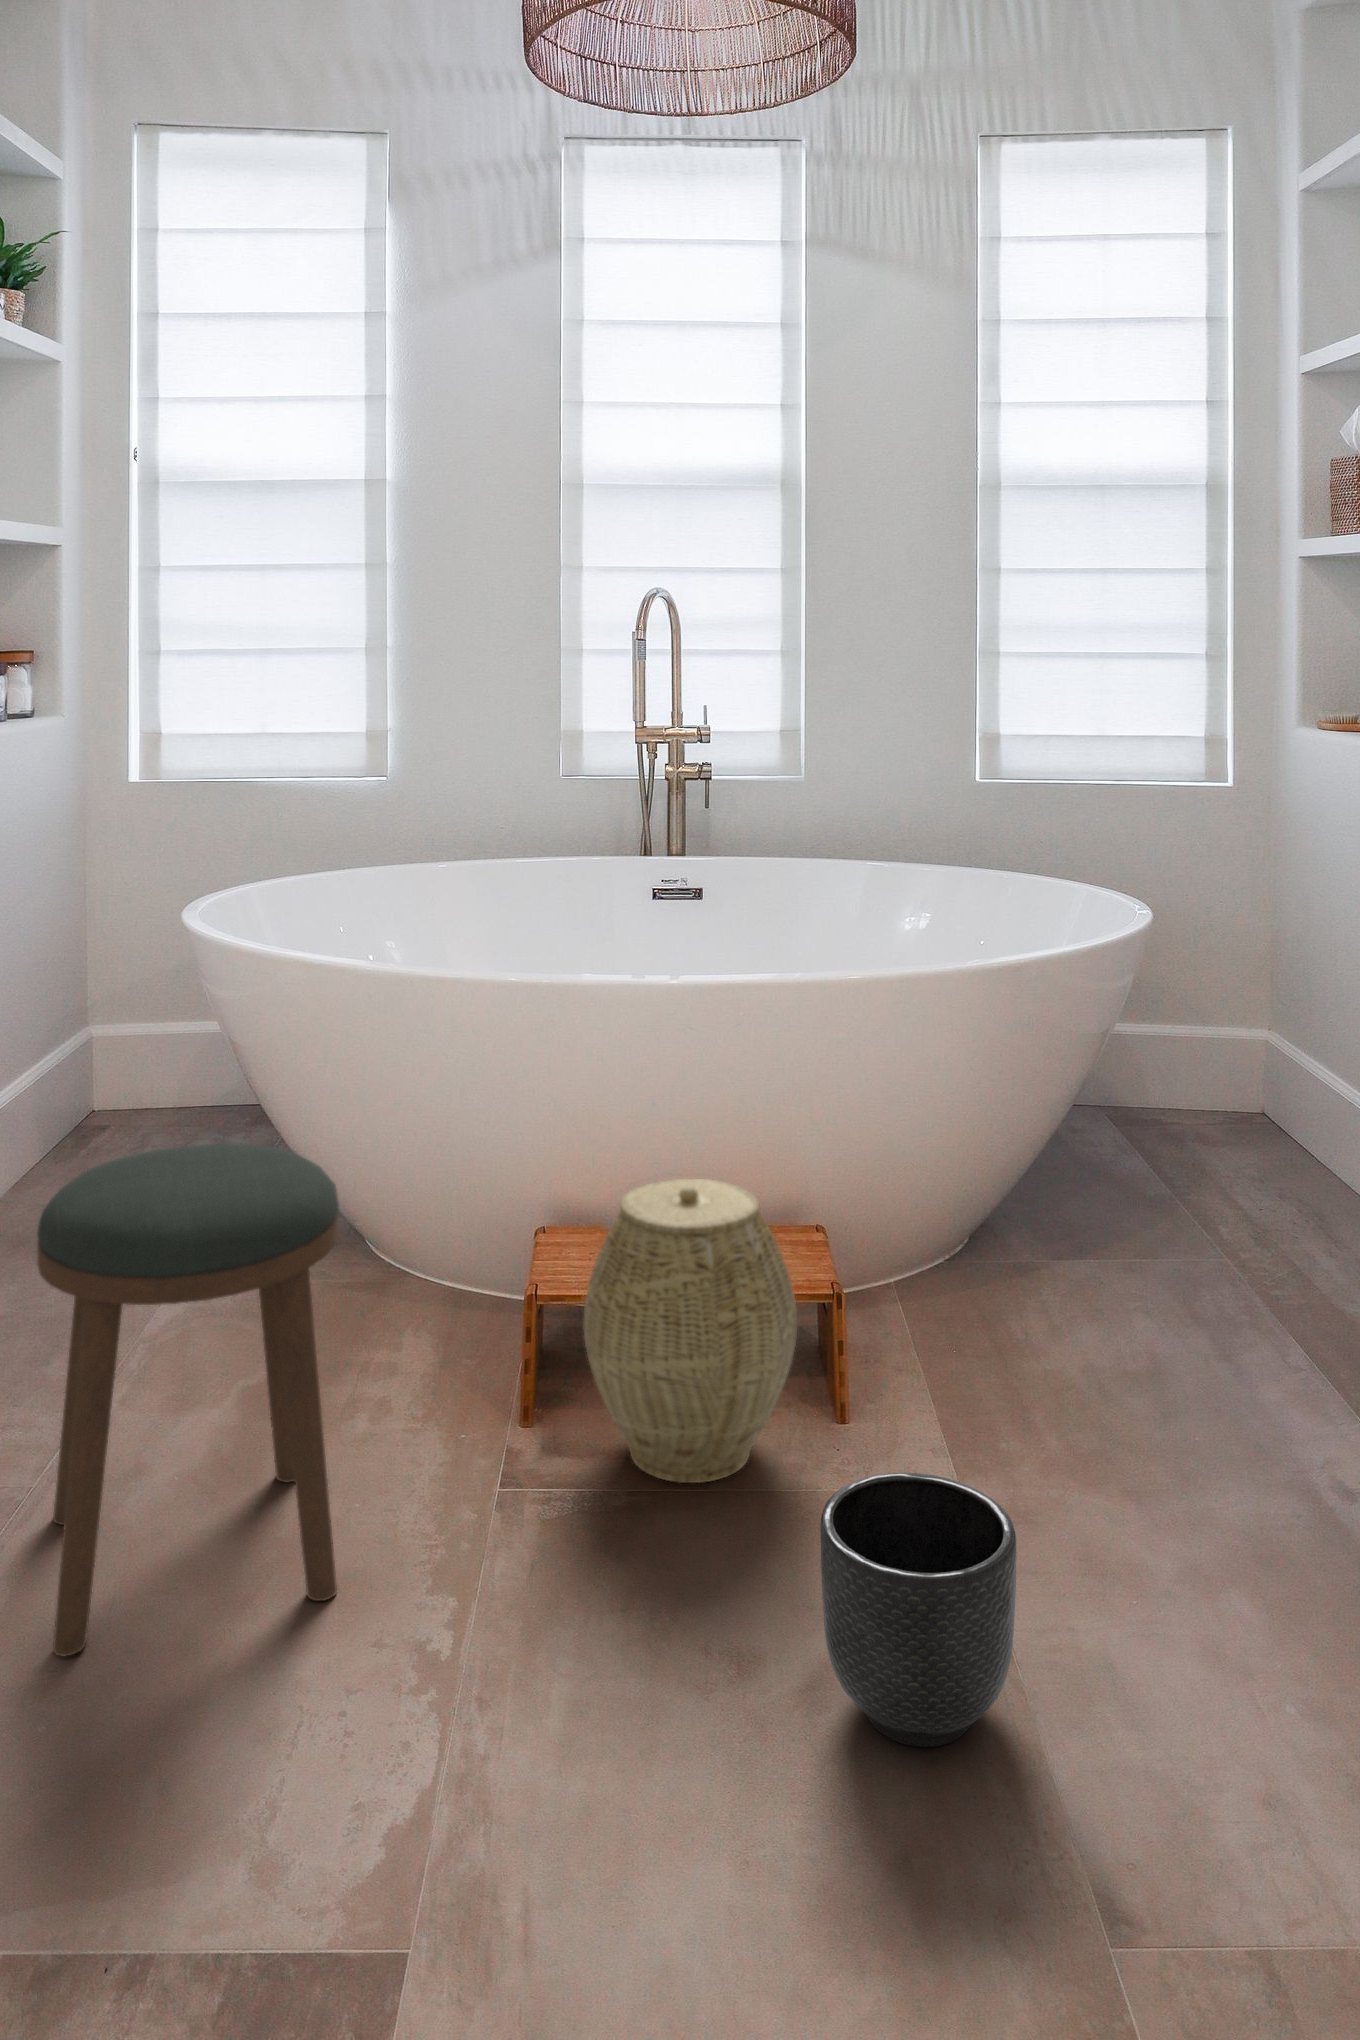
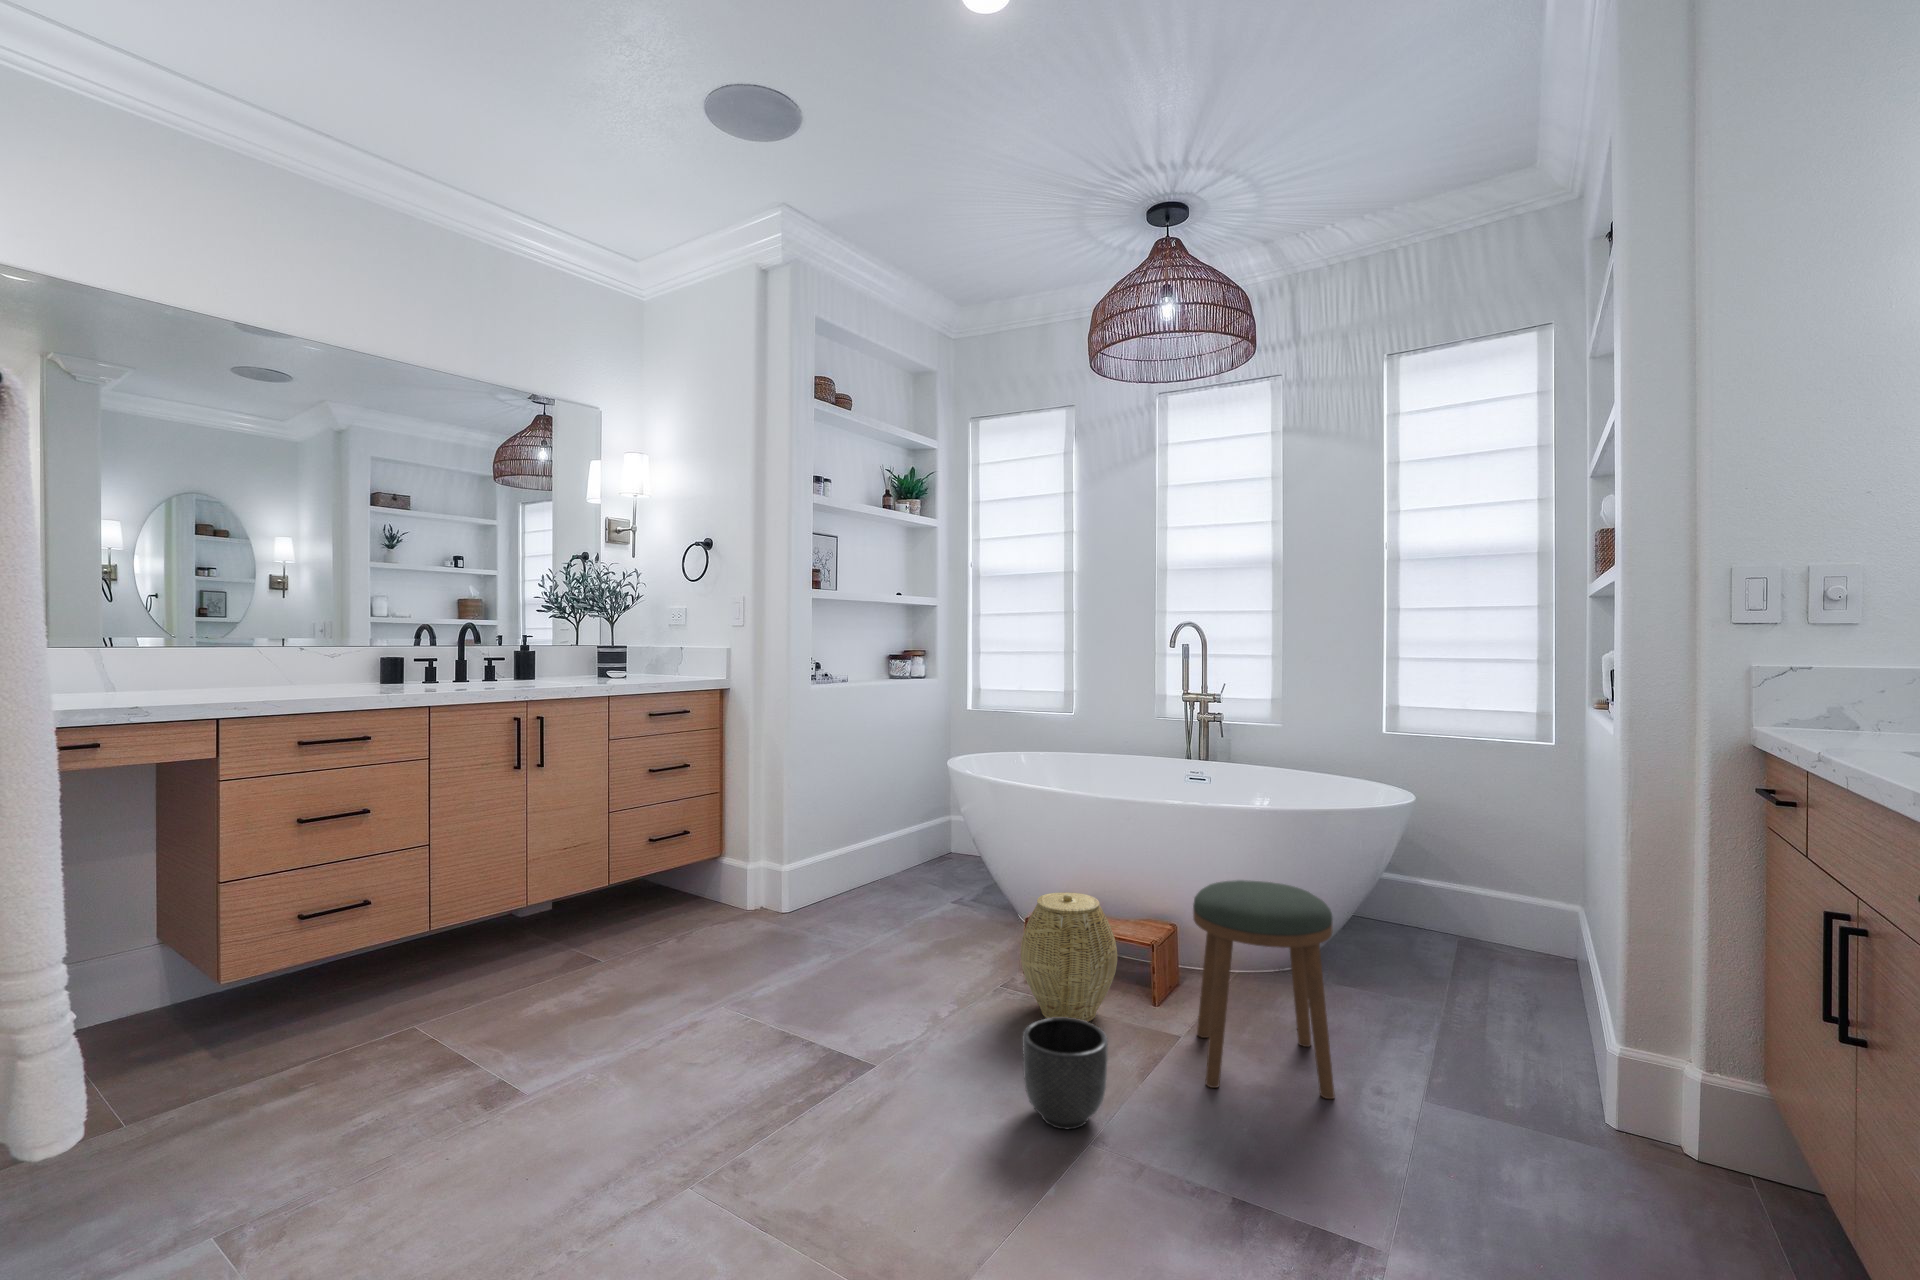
stool: present [37,1143,339,1656] -> present [1193,880,1335,1099]

